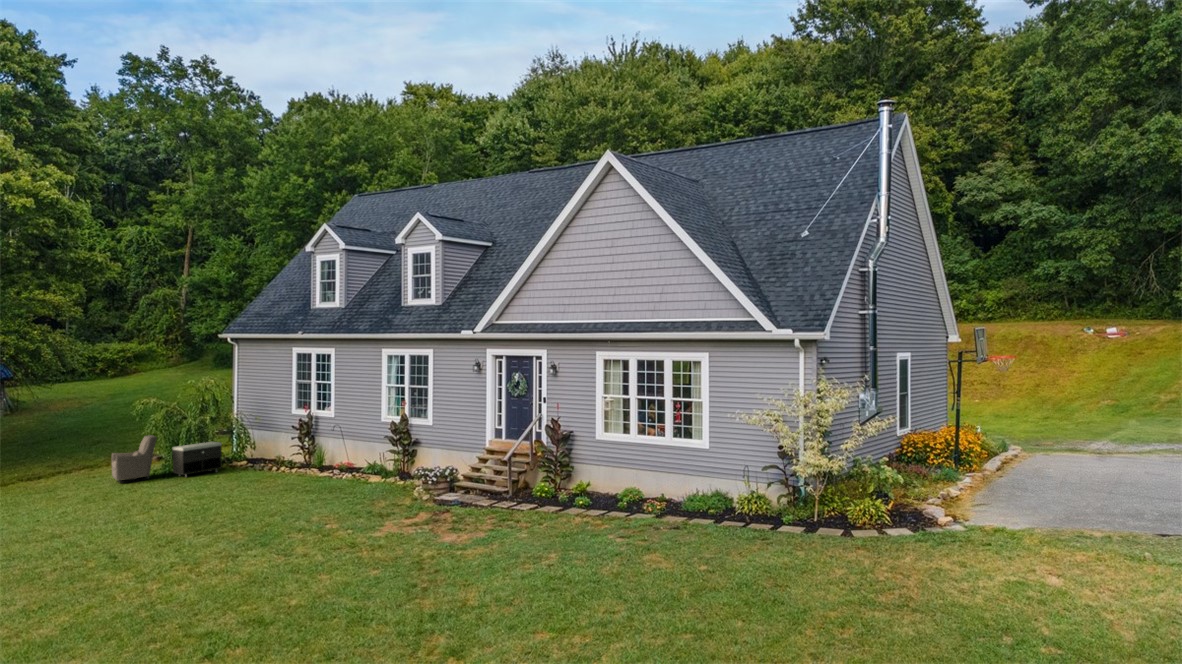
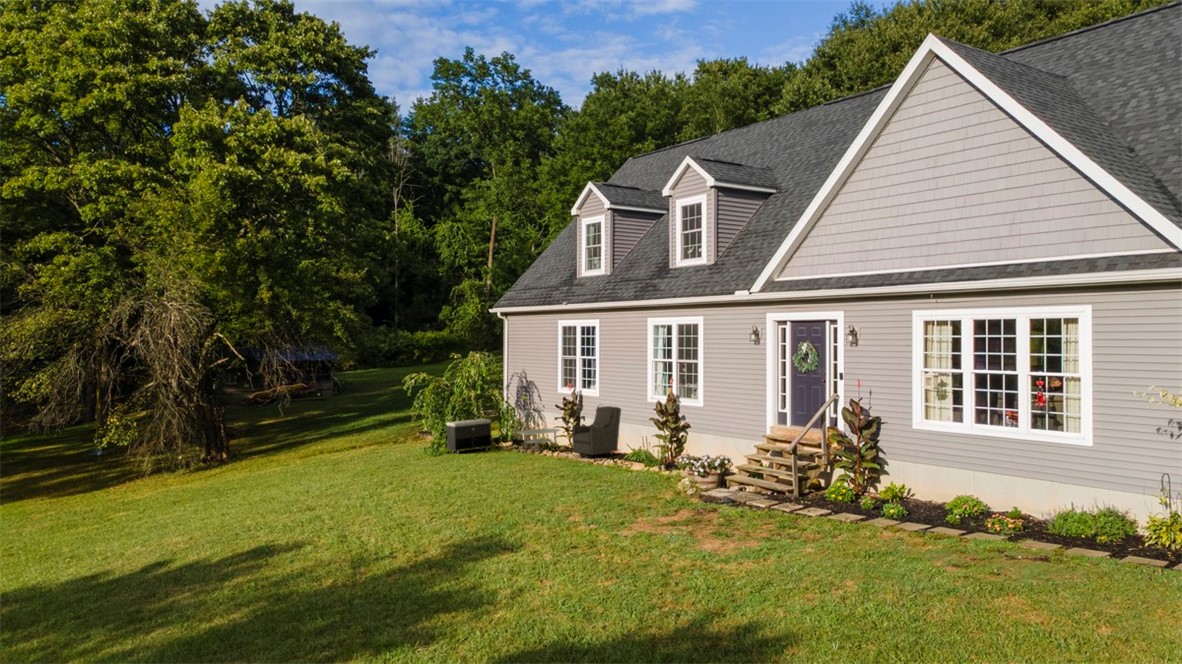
chair: present [112,435,157,483] -> present [572,406,621,458]
round table: none [249,448,294,471] -> present [517,429,559,452]

